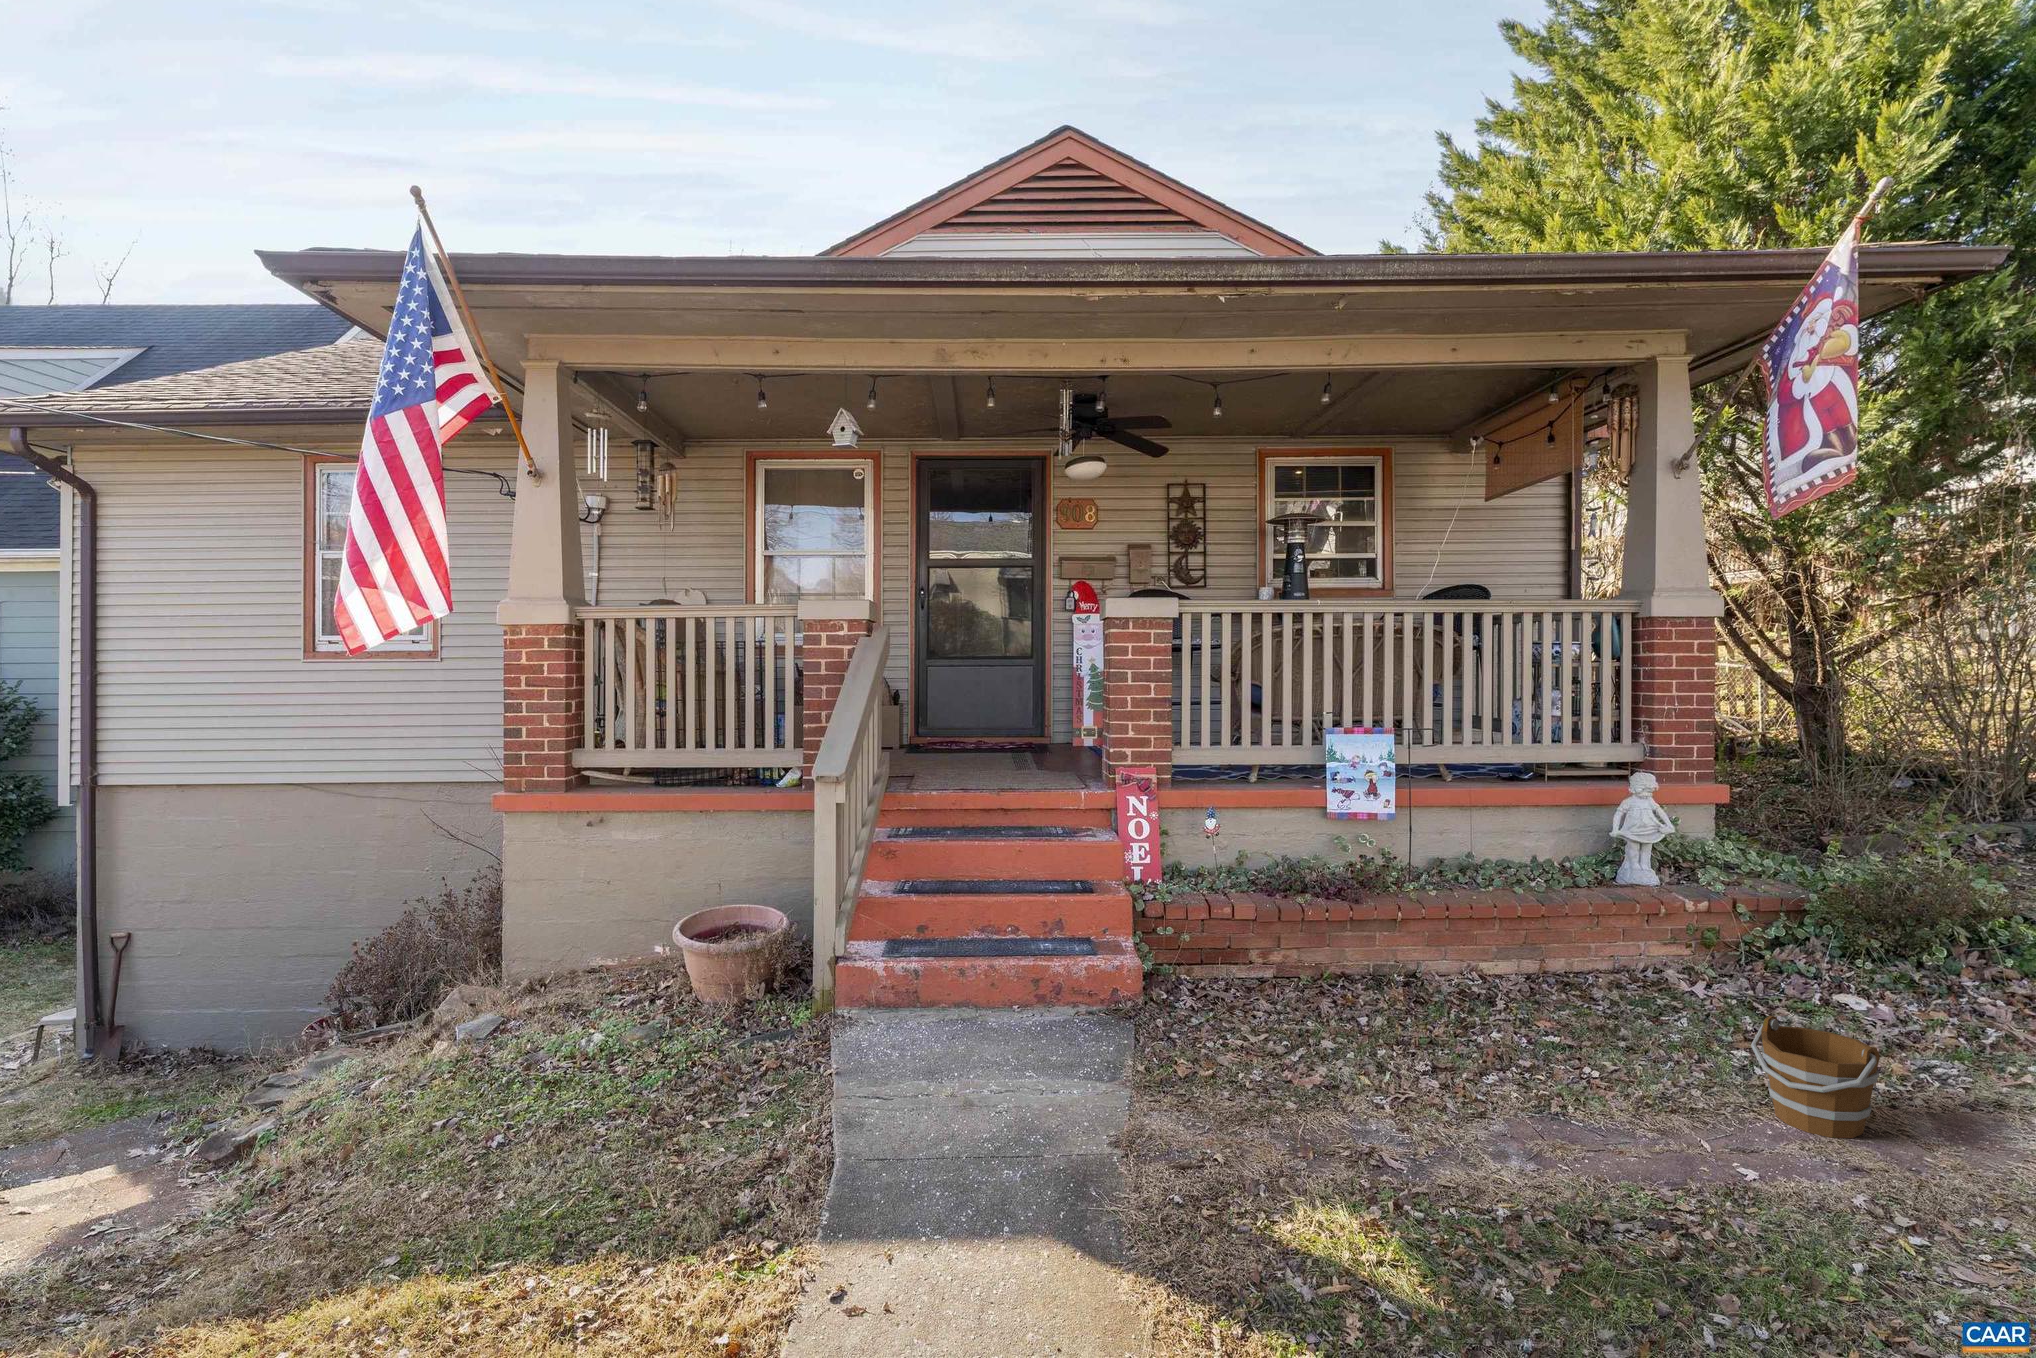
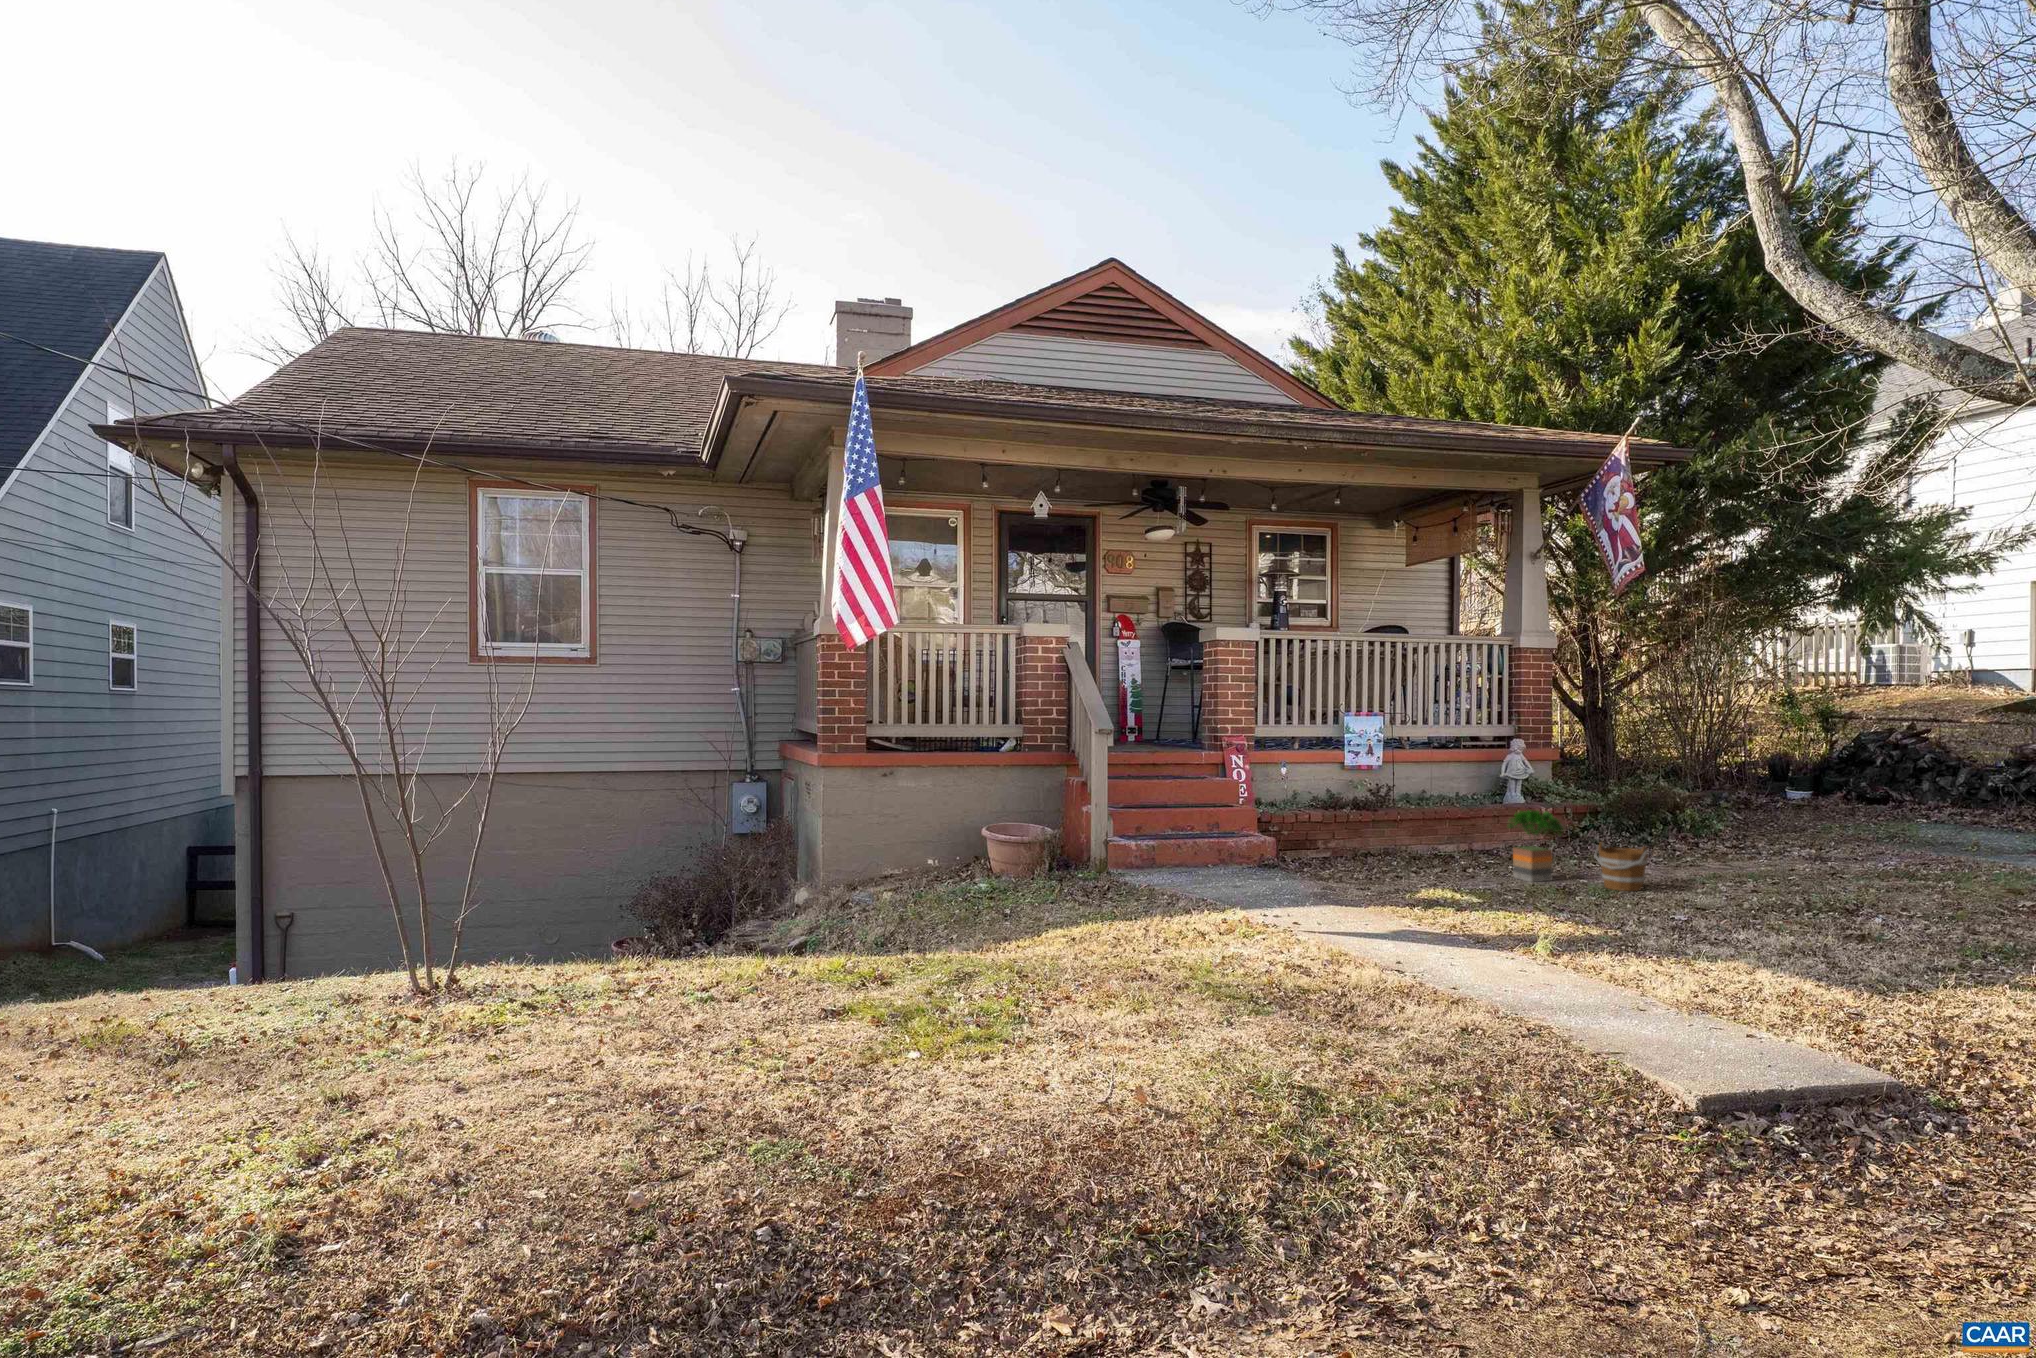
potted tree: none [1570,929,1693,1077] -> present [1508,810,1563,882]

